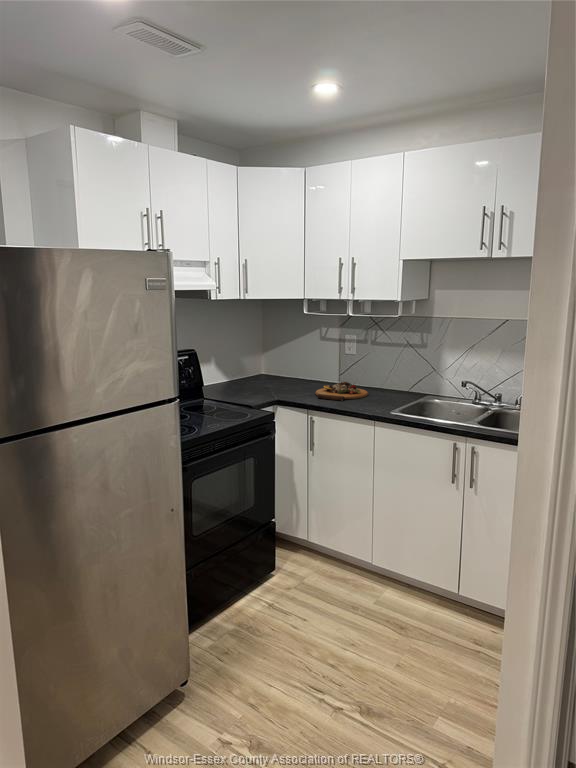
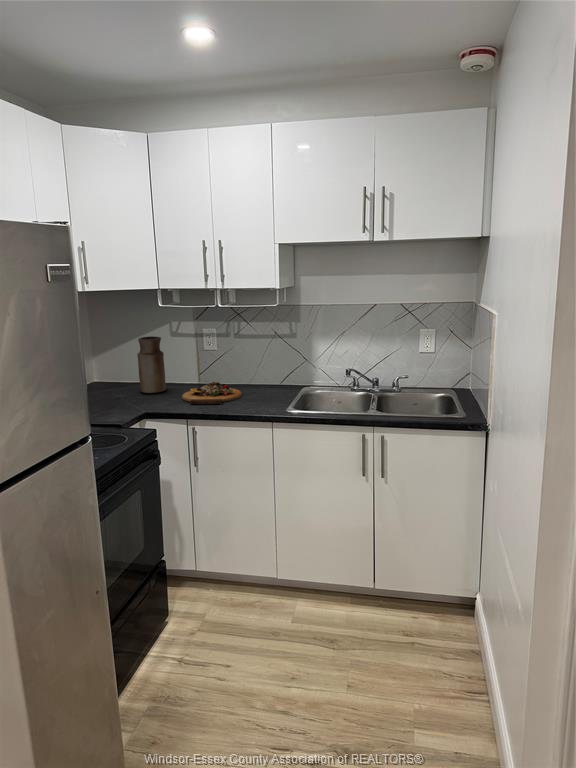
vase: none [287,338,309,387] -> present [137,336,166,393]

